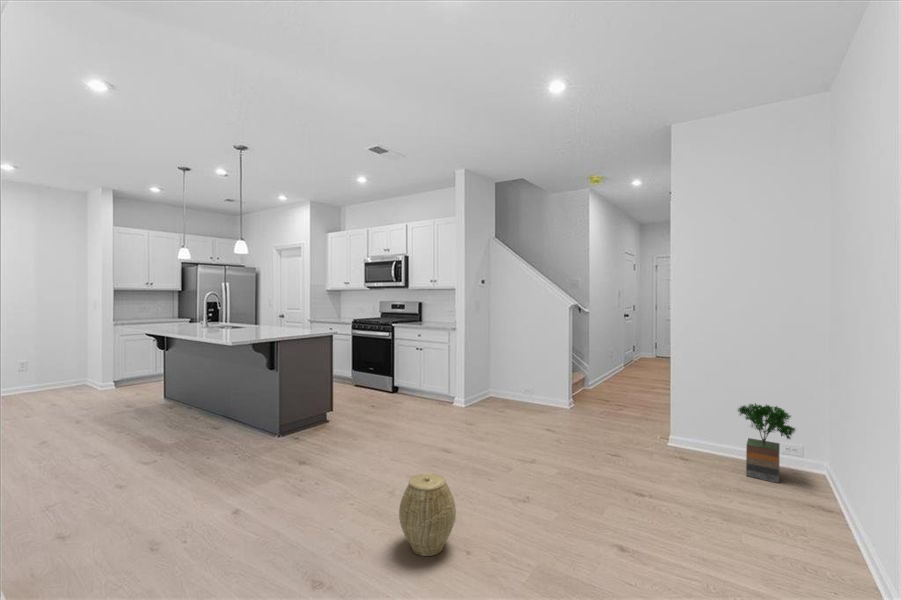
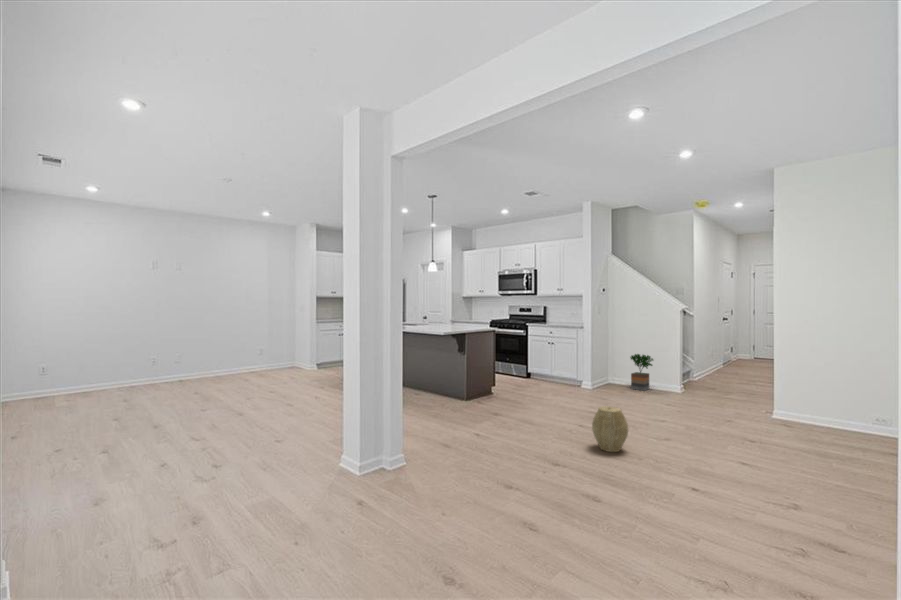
potted tree: present [738,403,796,483] -> present [630,354,653,391]

